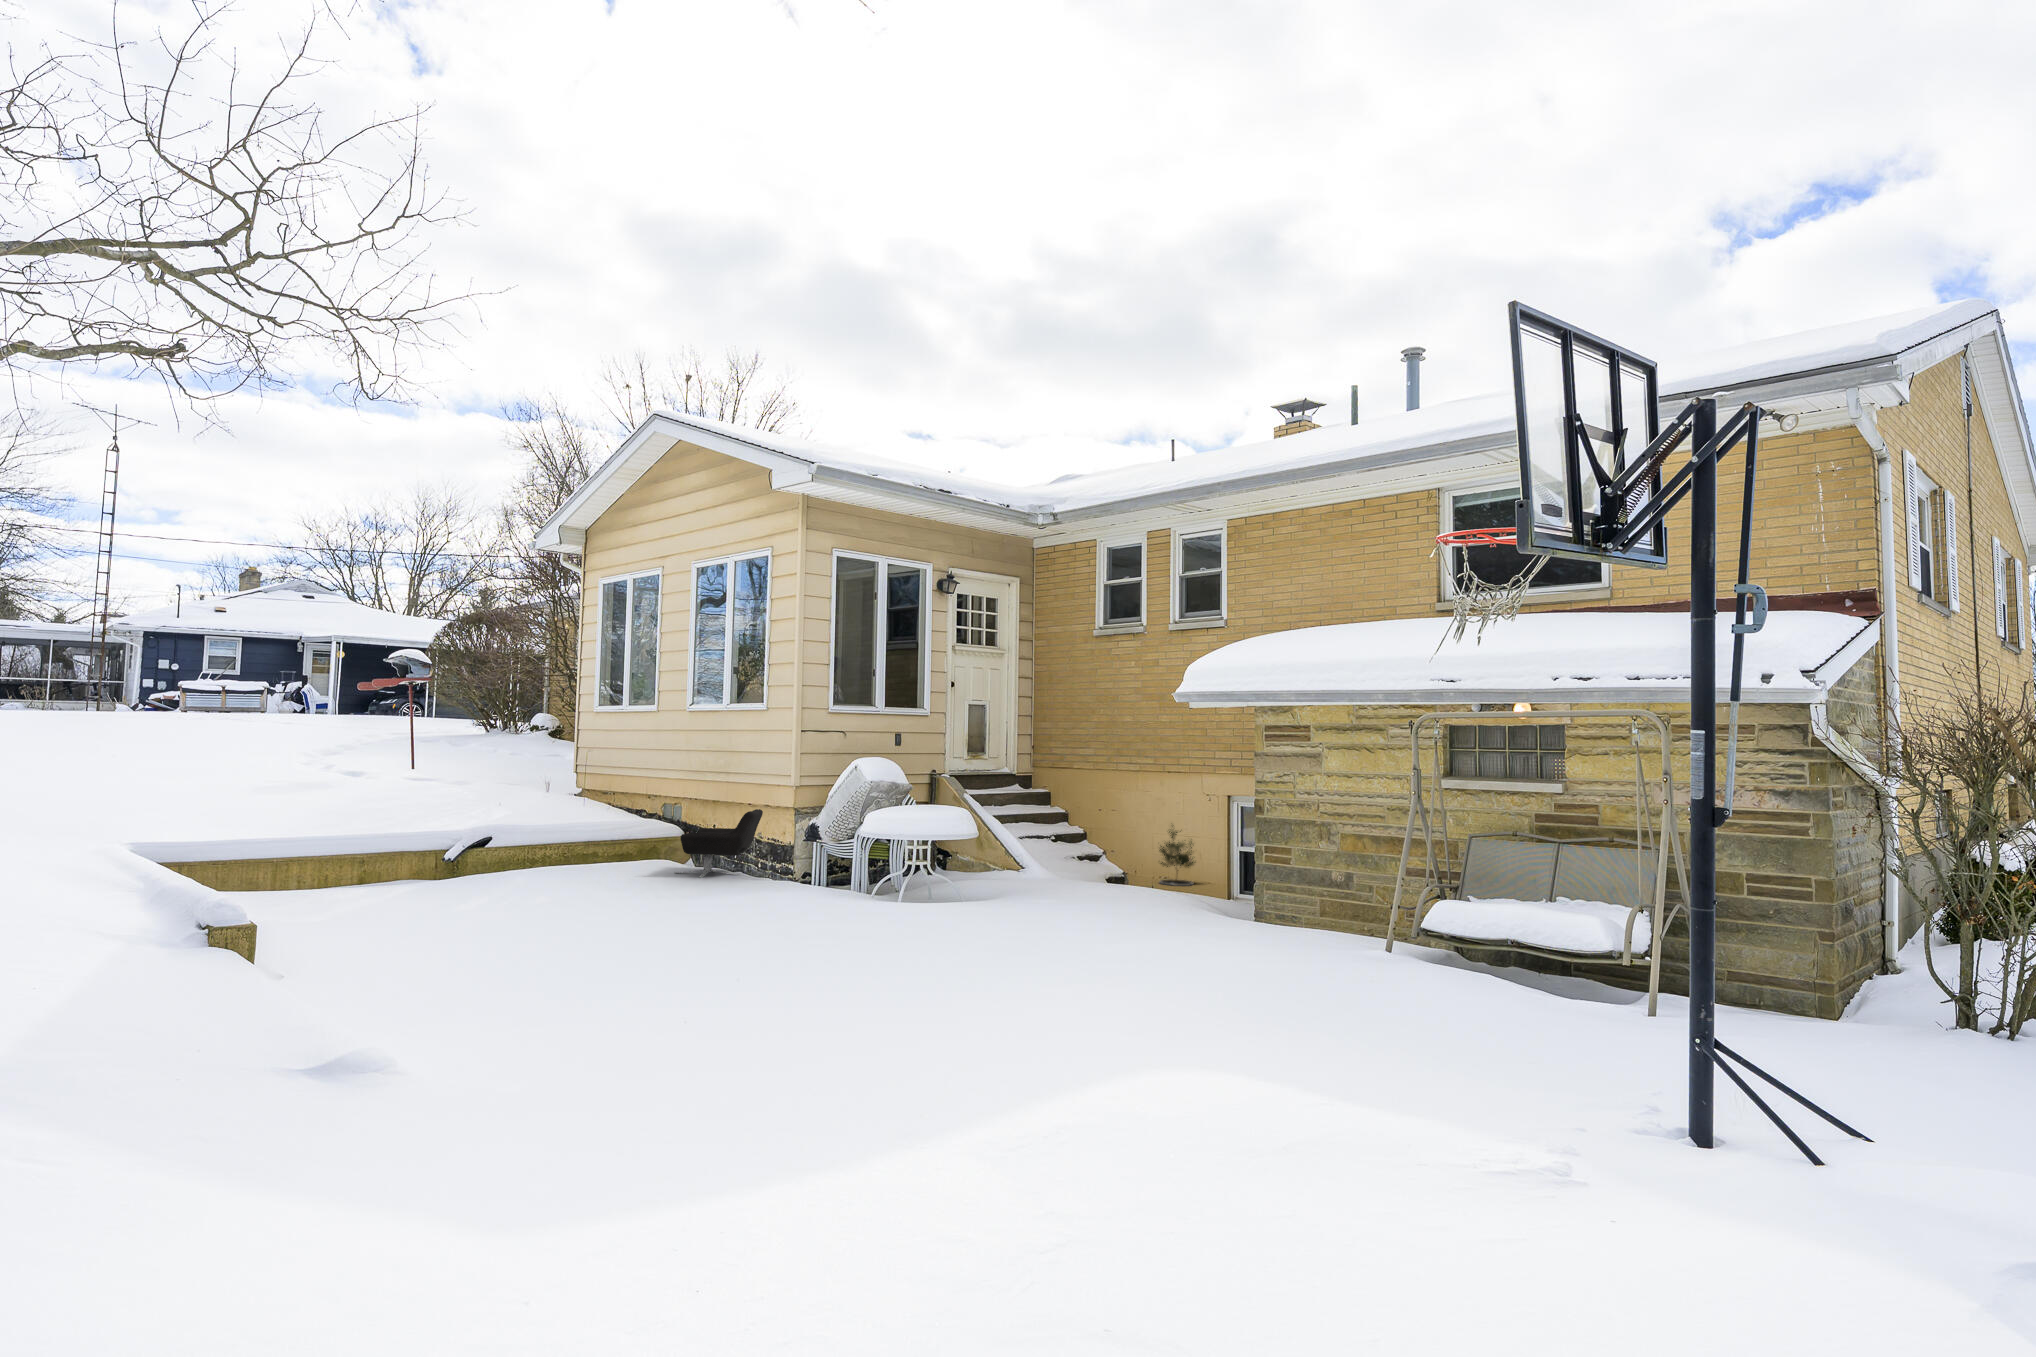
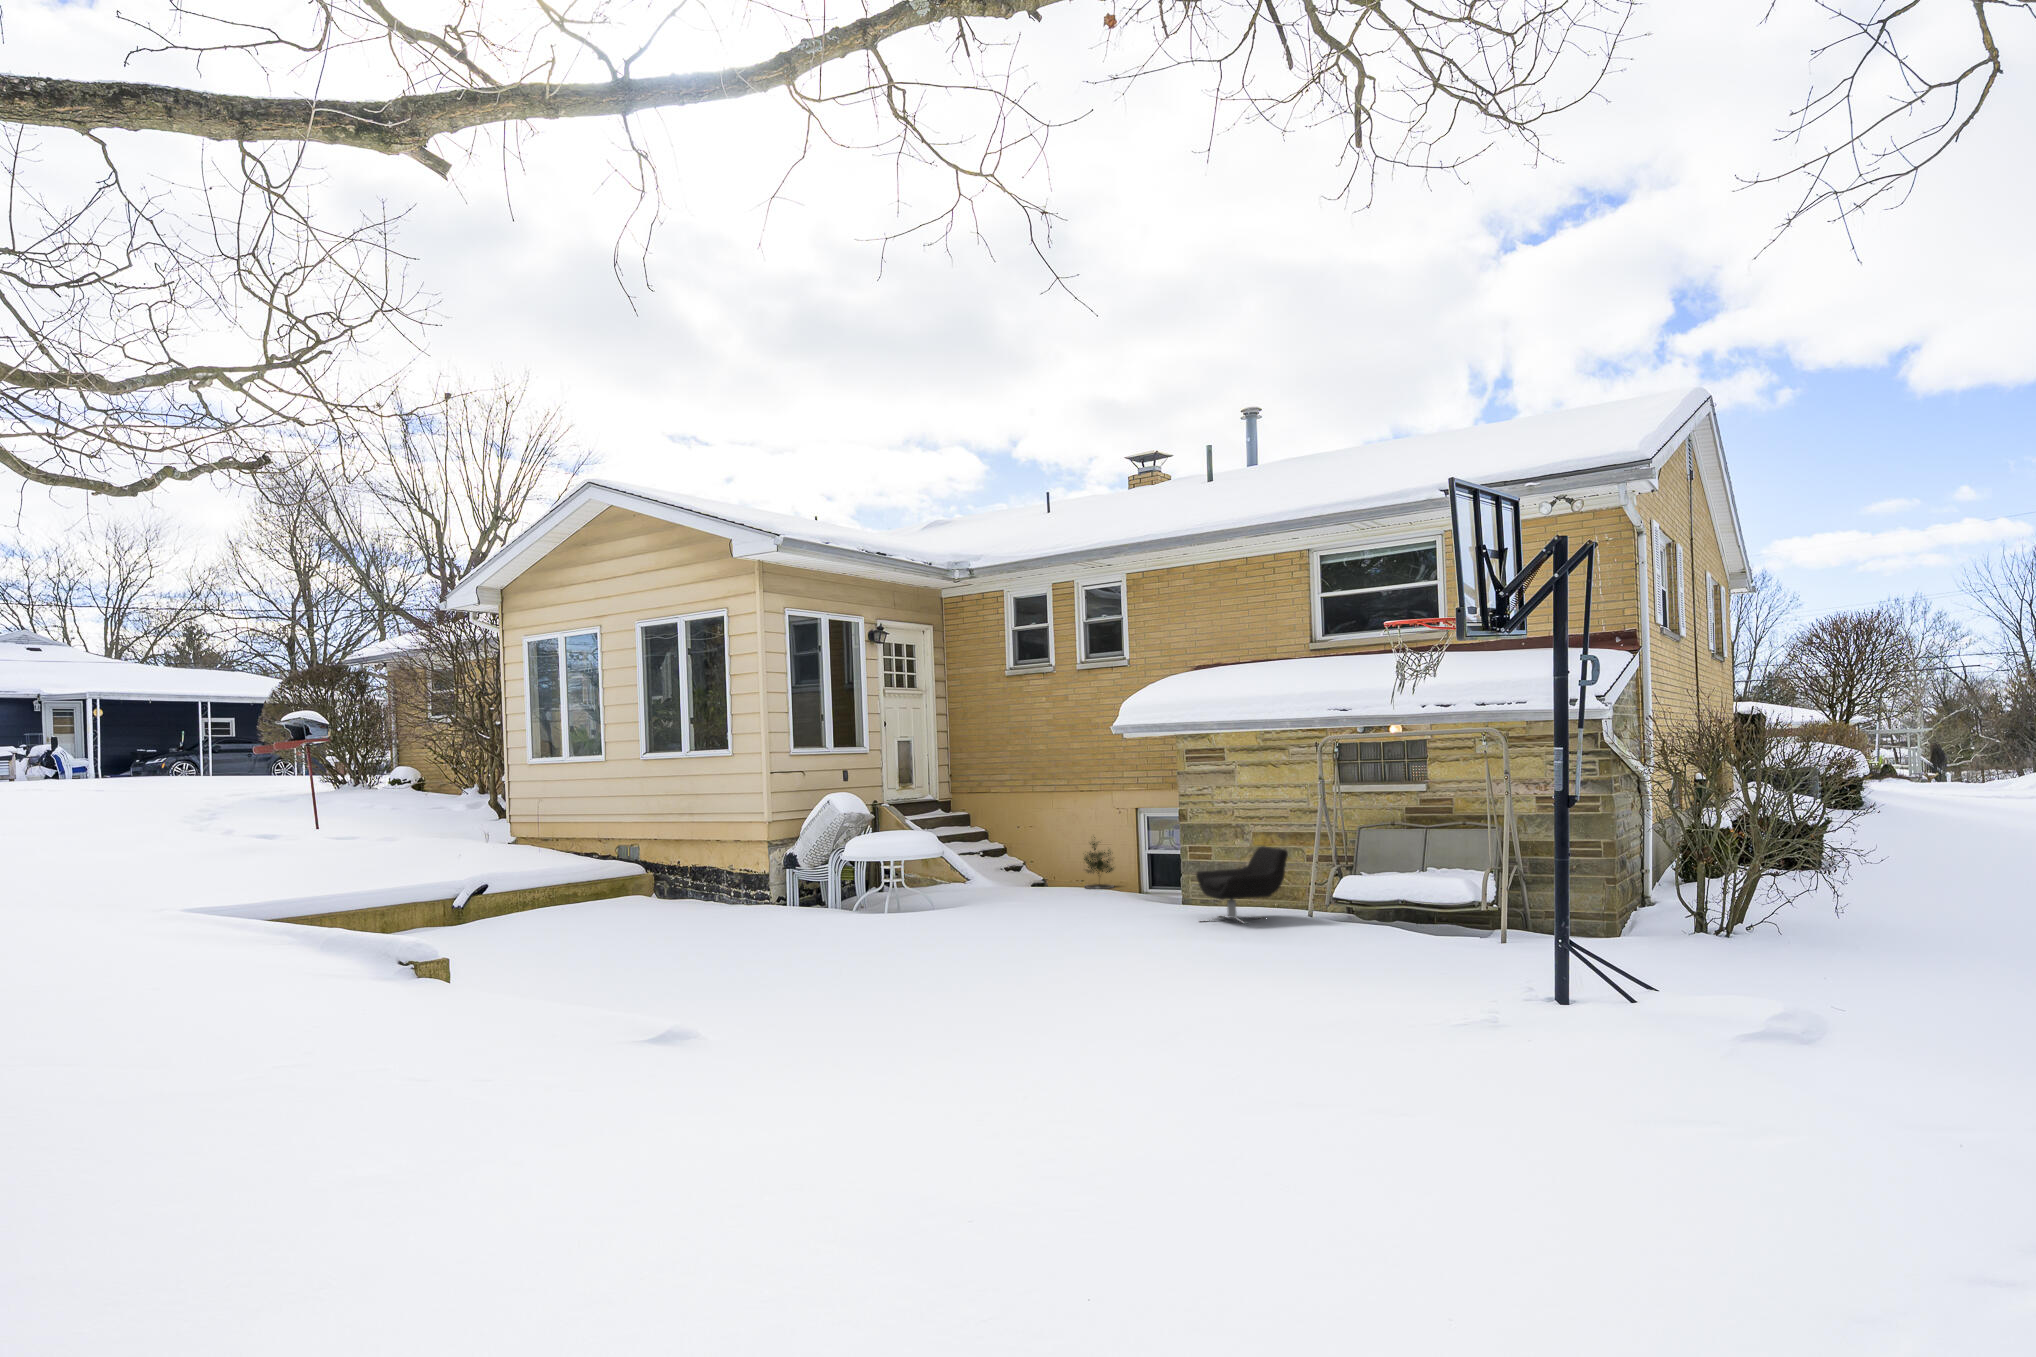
lounge chair: present [674,809,763,878] -> present [1196,846,1288,923]

